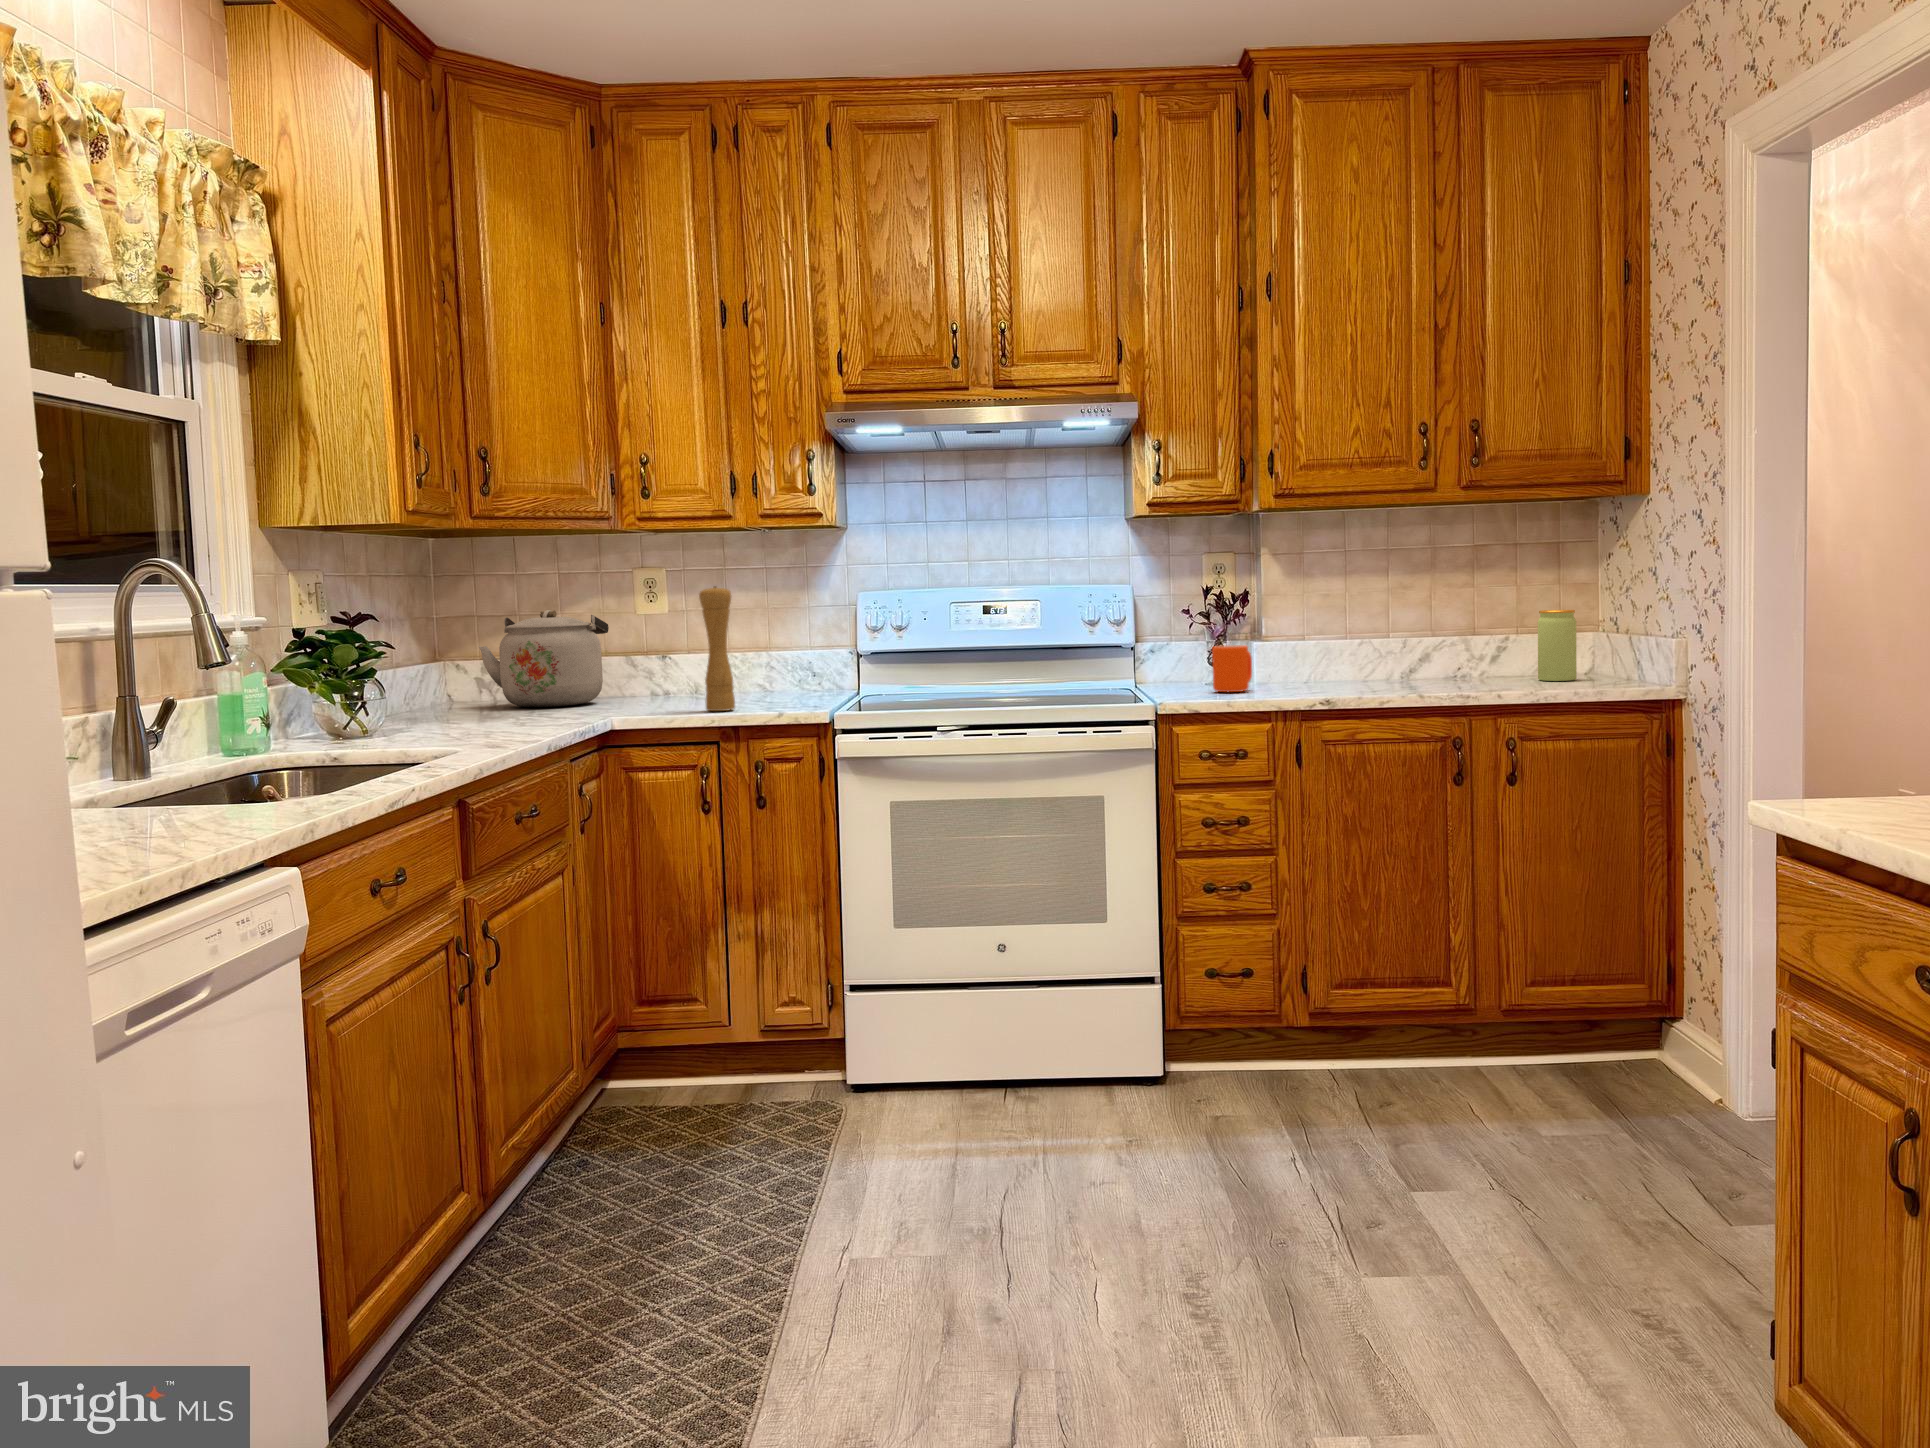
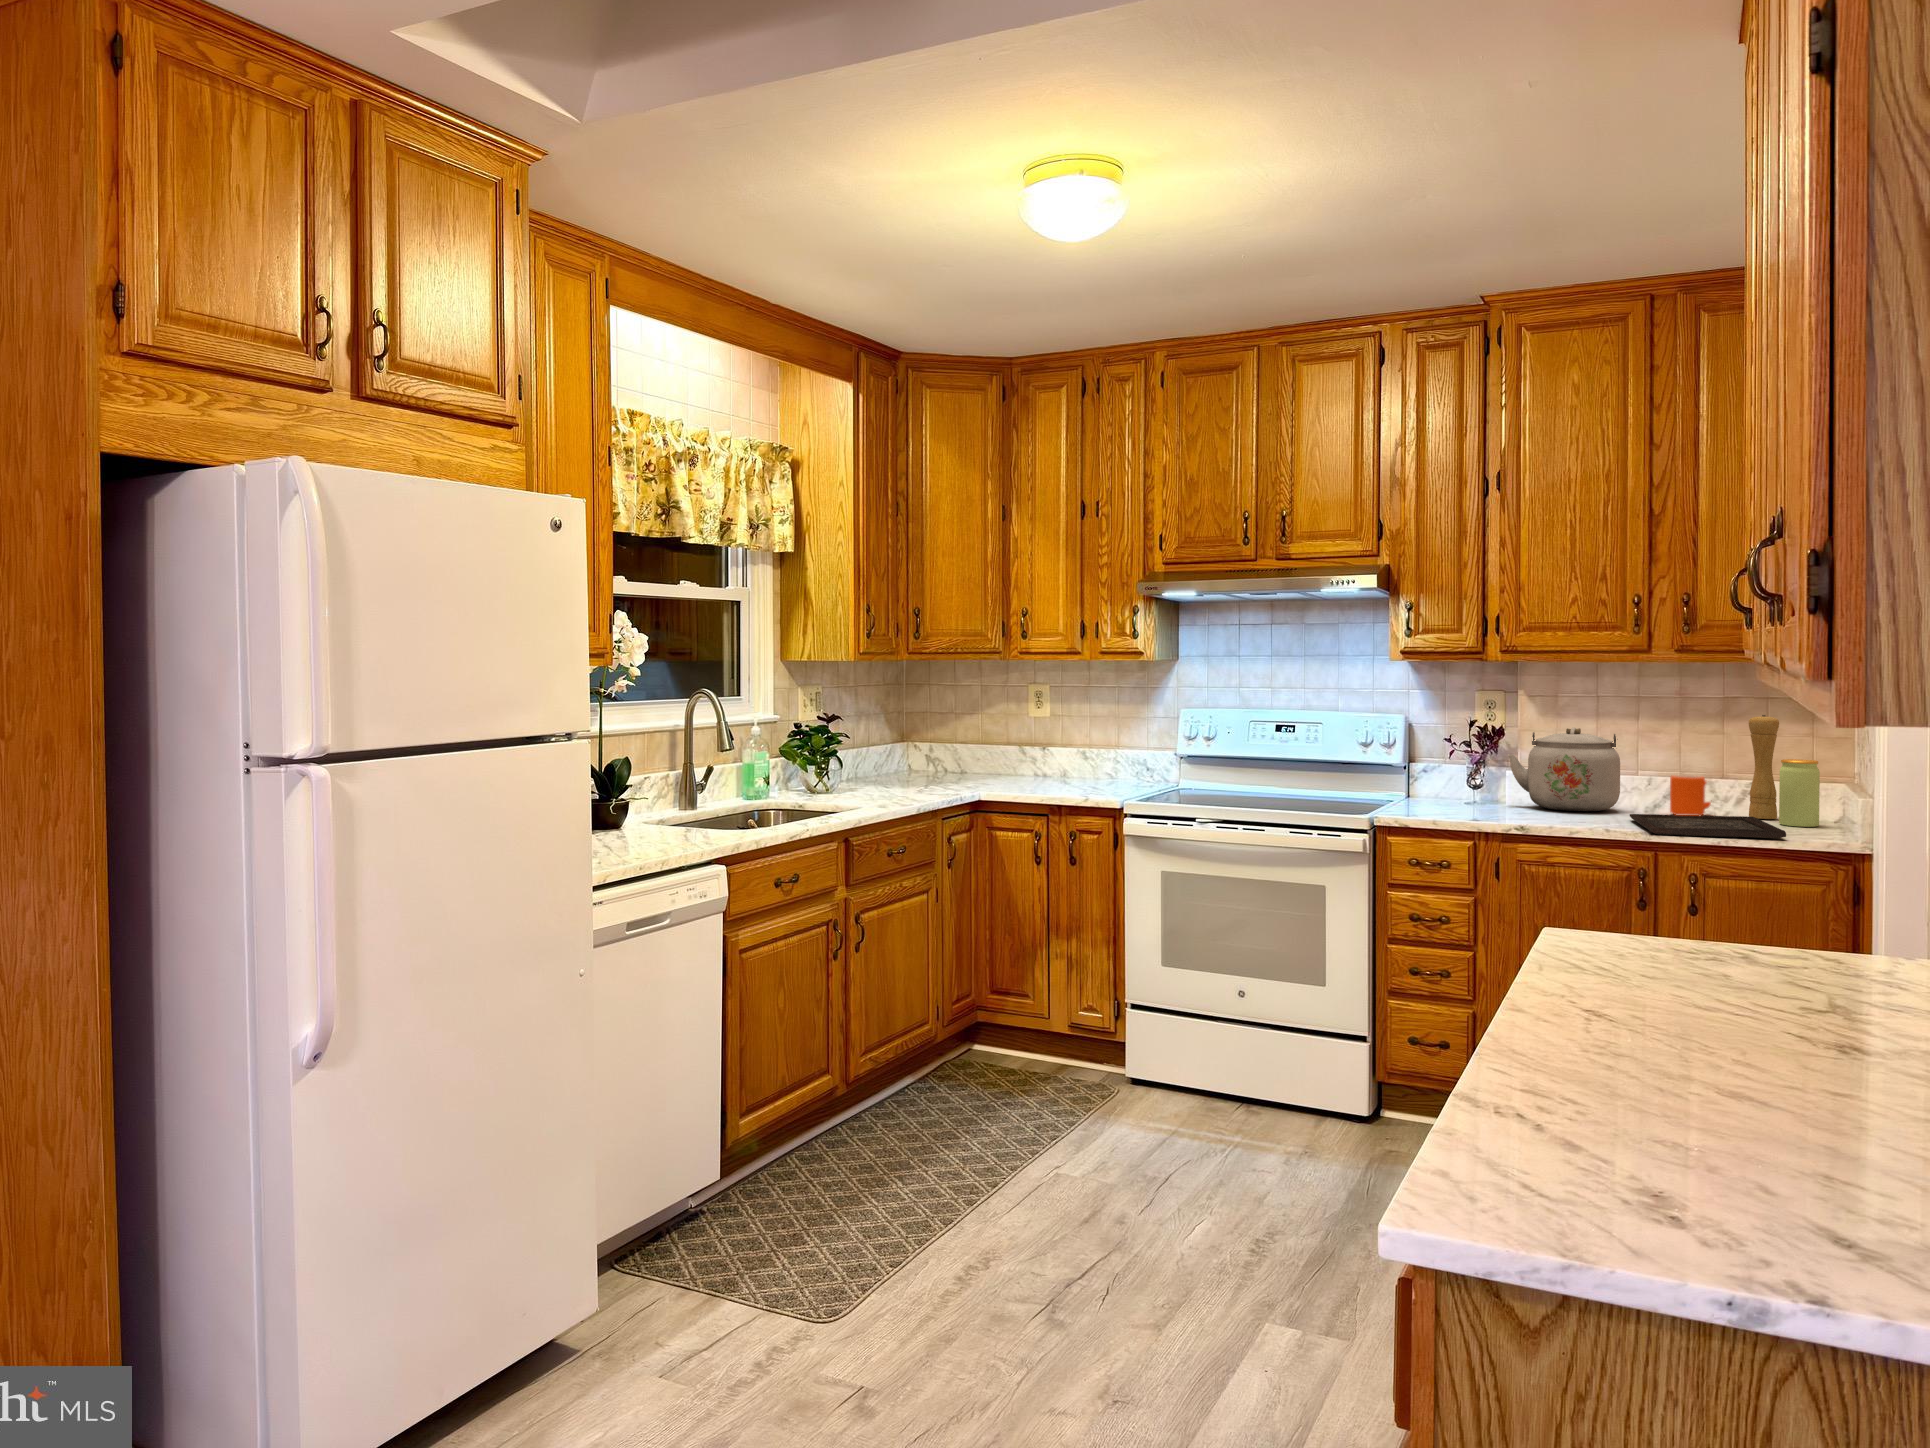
pepper mill: present [699,586,735,711] -> present [1749,715,1779,819]
kettle: present [479,610,609,707] -> present [1508,728,1620,811]
mug: present [1212,645,1252,692] -> present [1670,775,1711,816]
tray: none [1409,674,1598,697] -> present [1630,814,1786,839]

